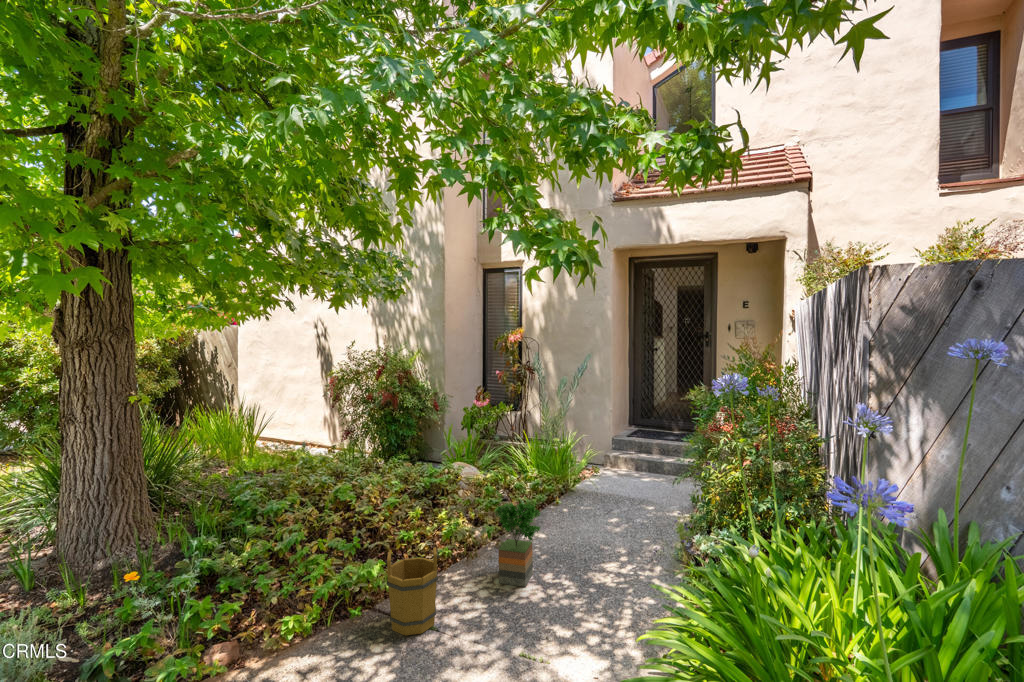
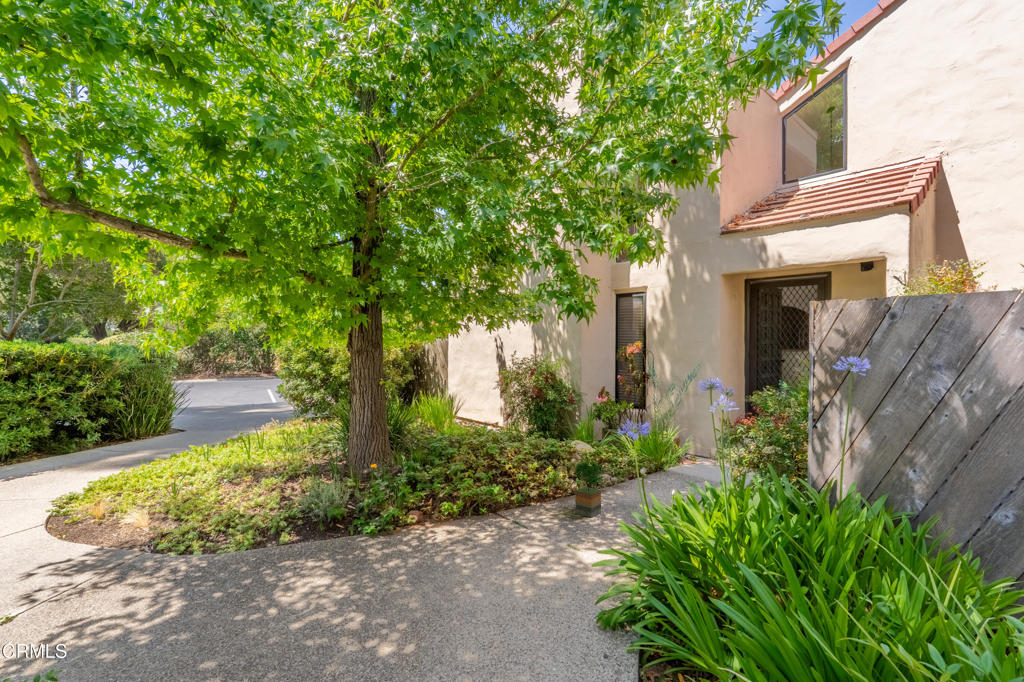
bucket: present [384,547,440,636] -> none [498,477,531,527]

